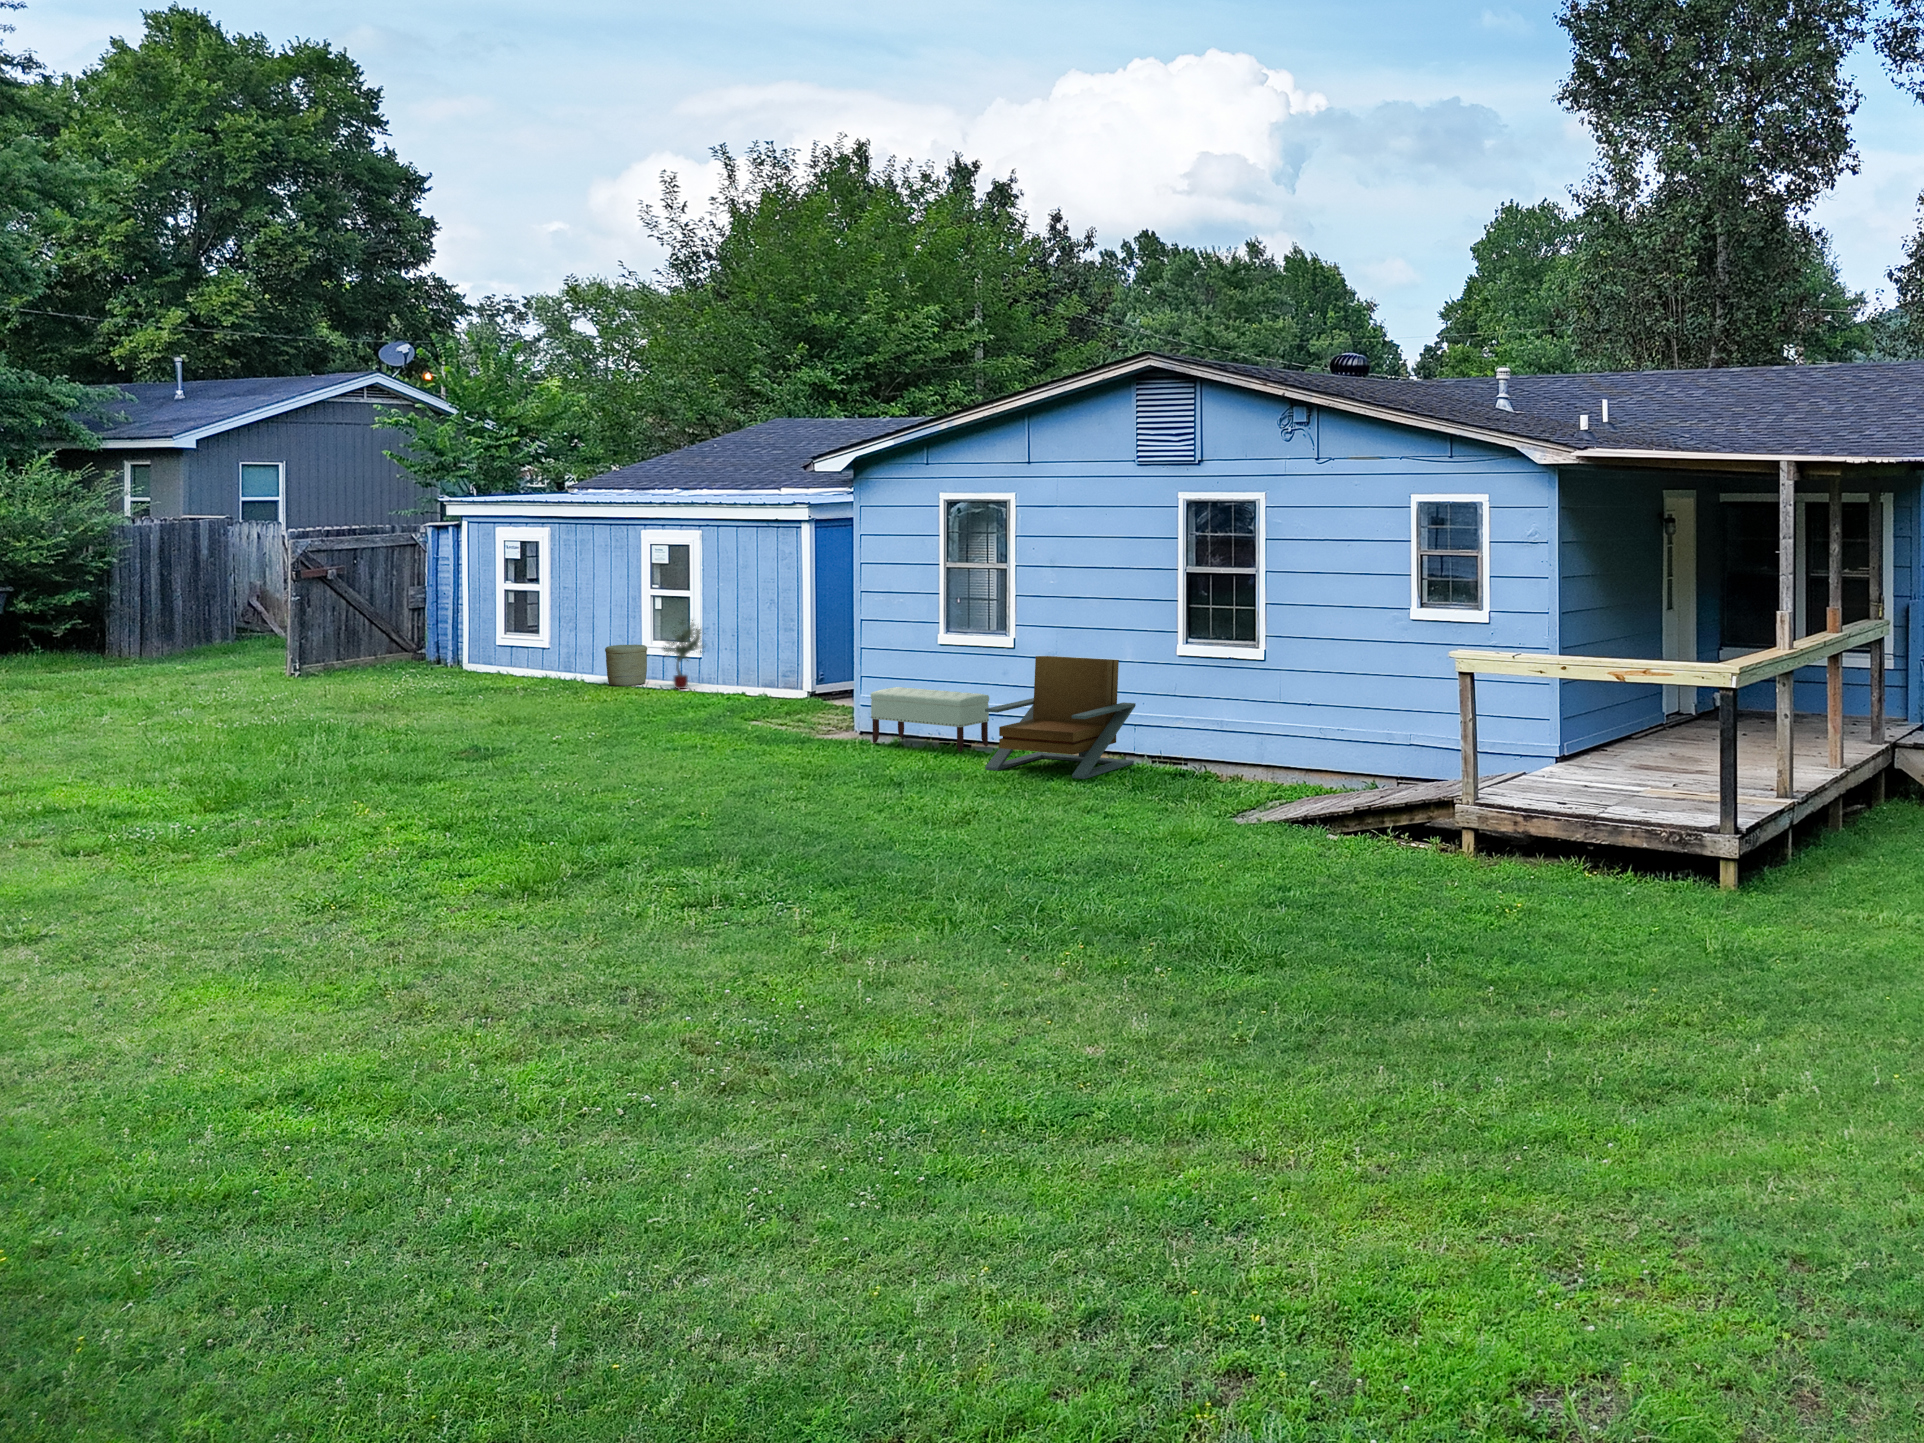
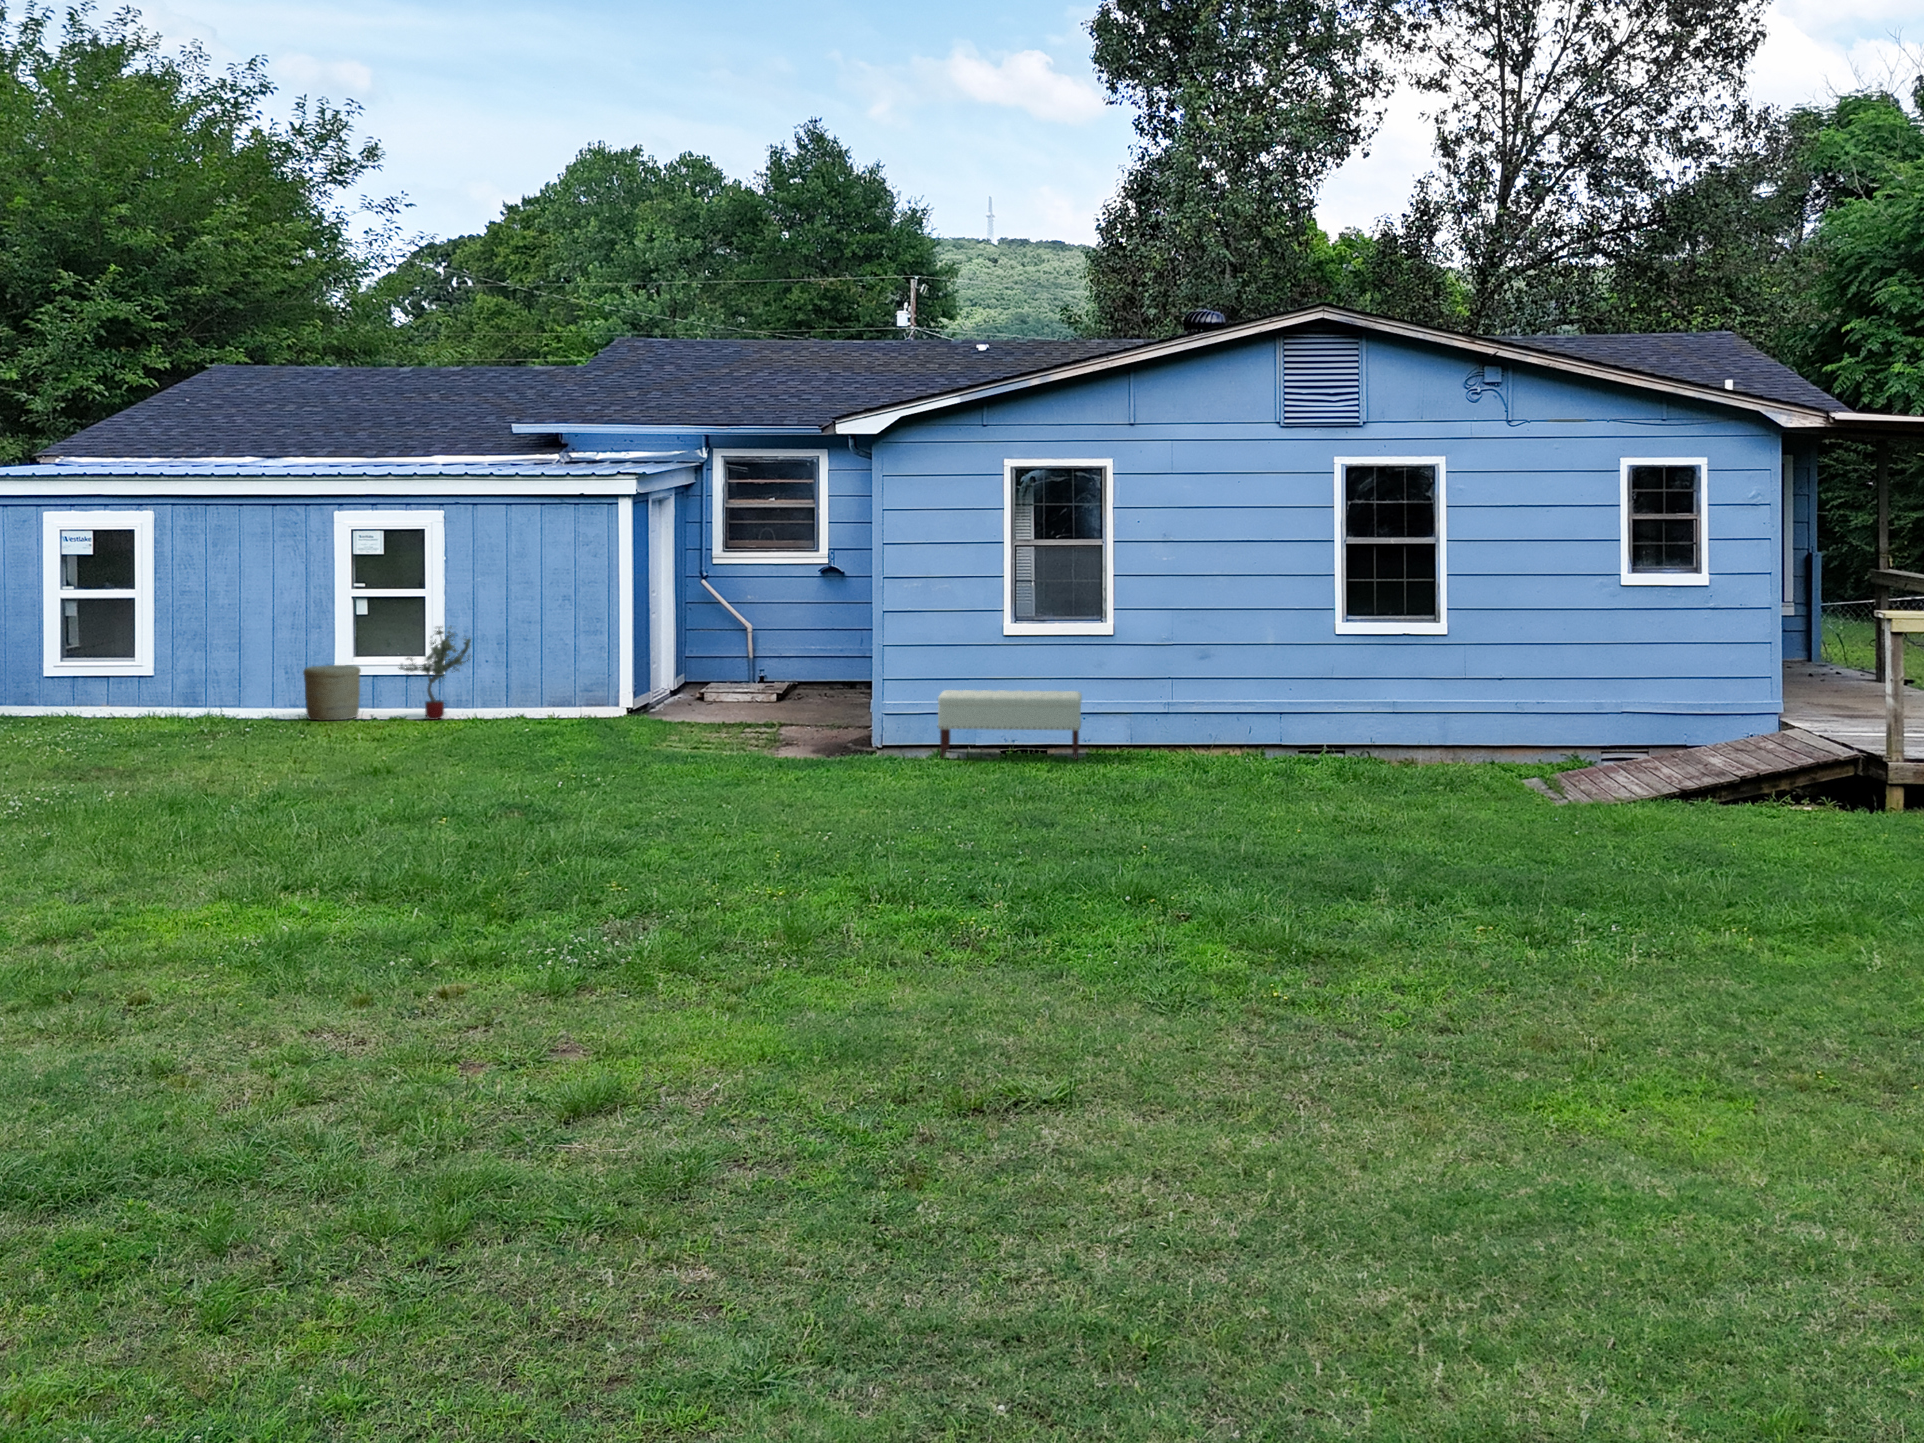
lounge chair: present [985,656,1136,779] -> none [1166,642,1313,774]

